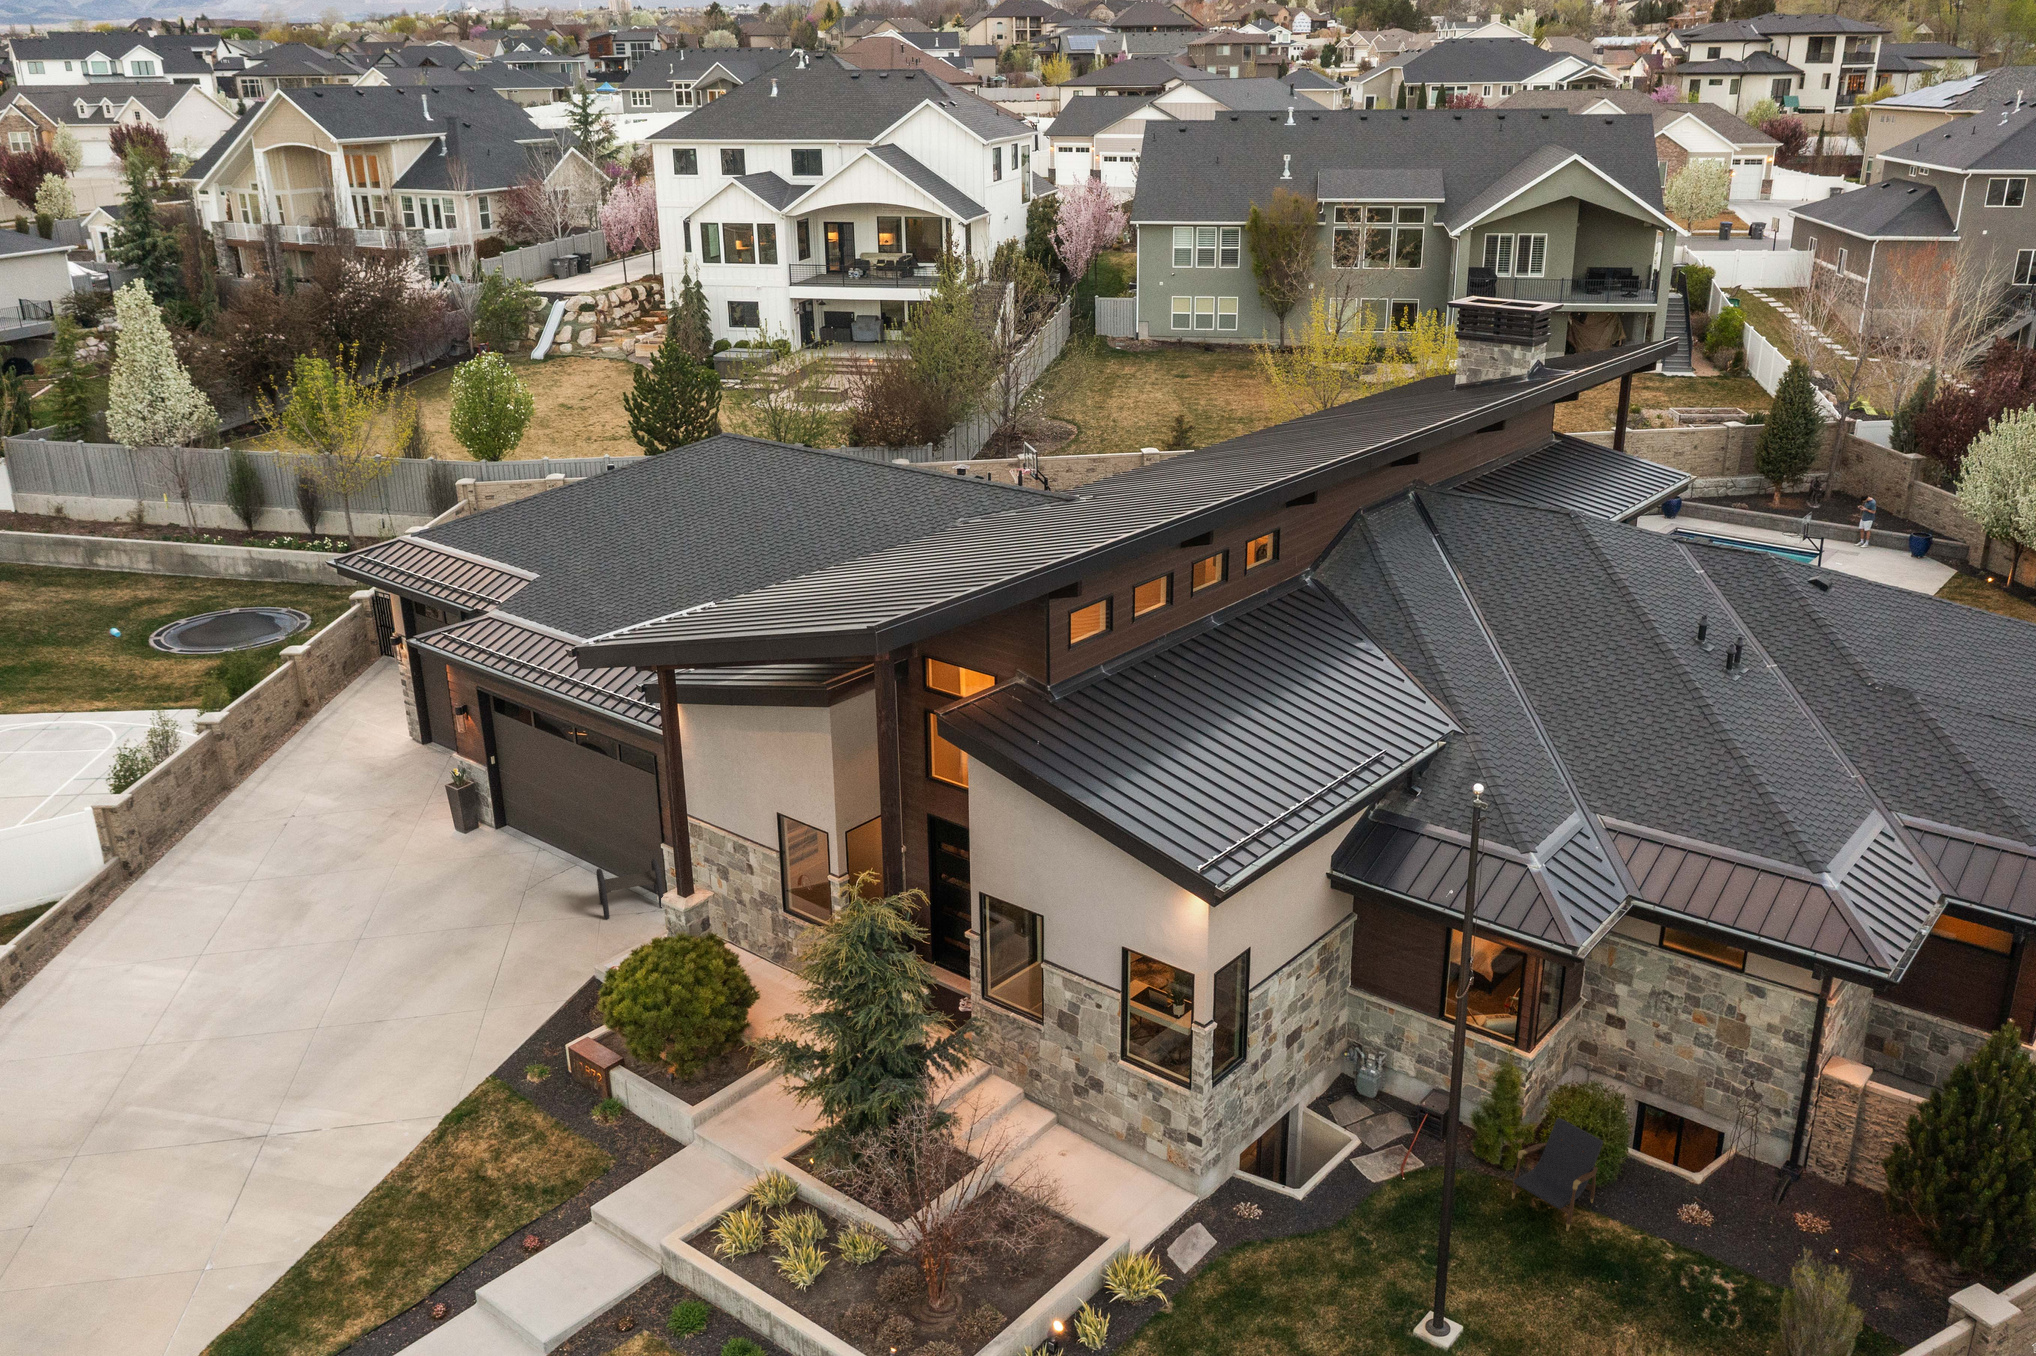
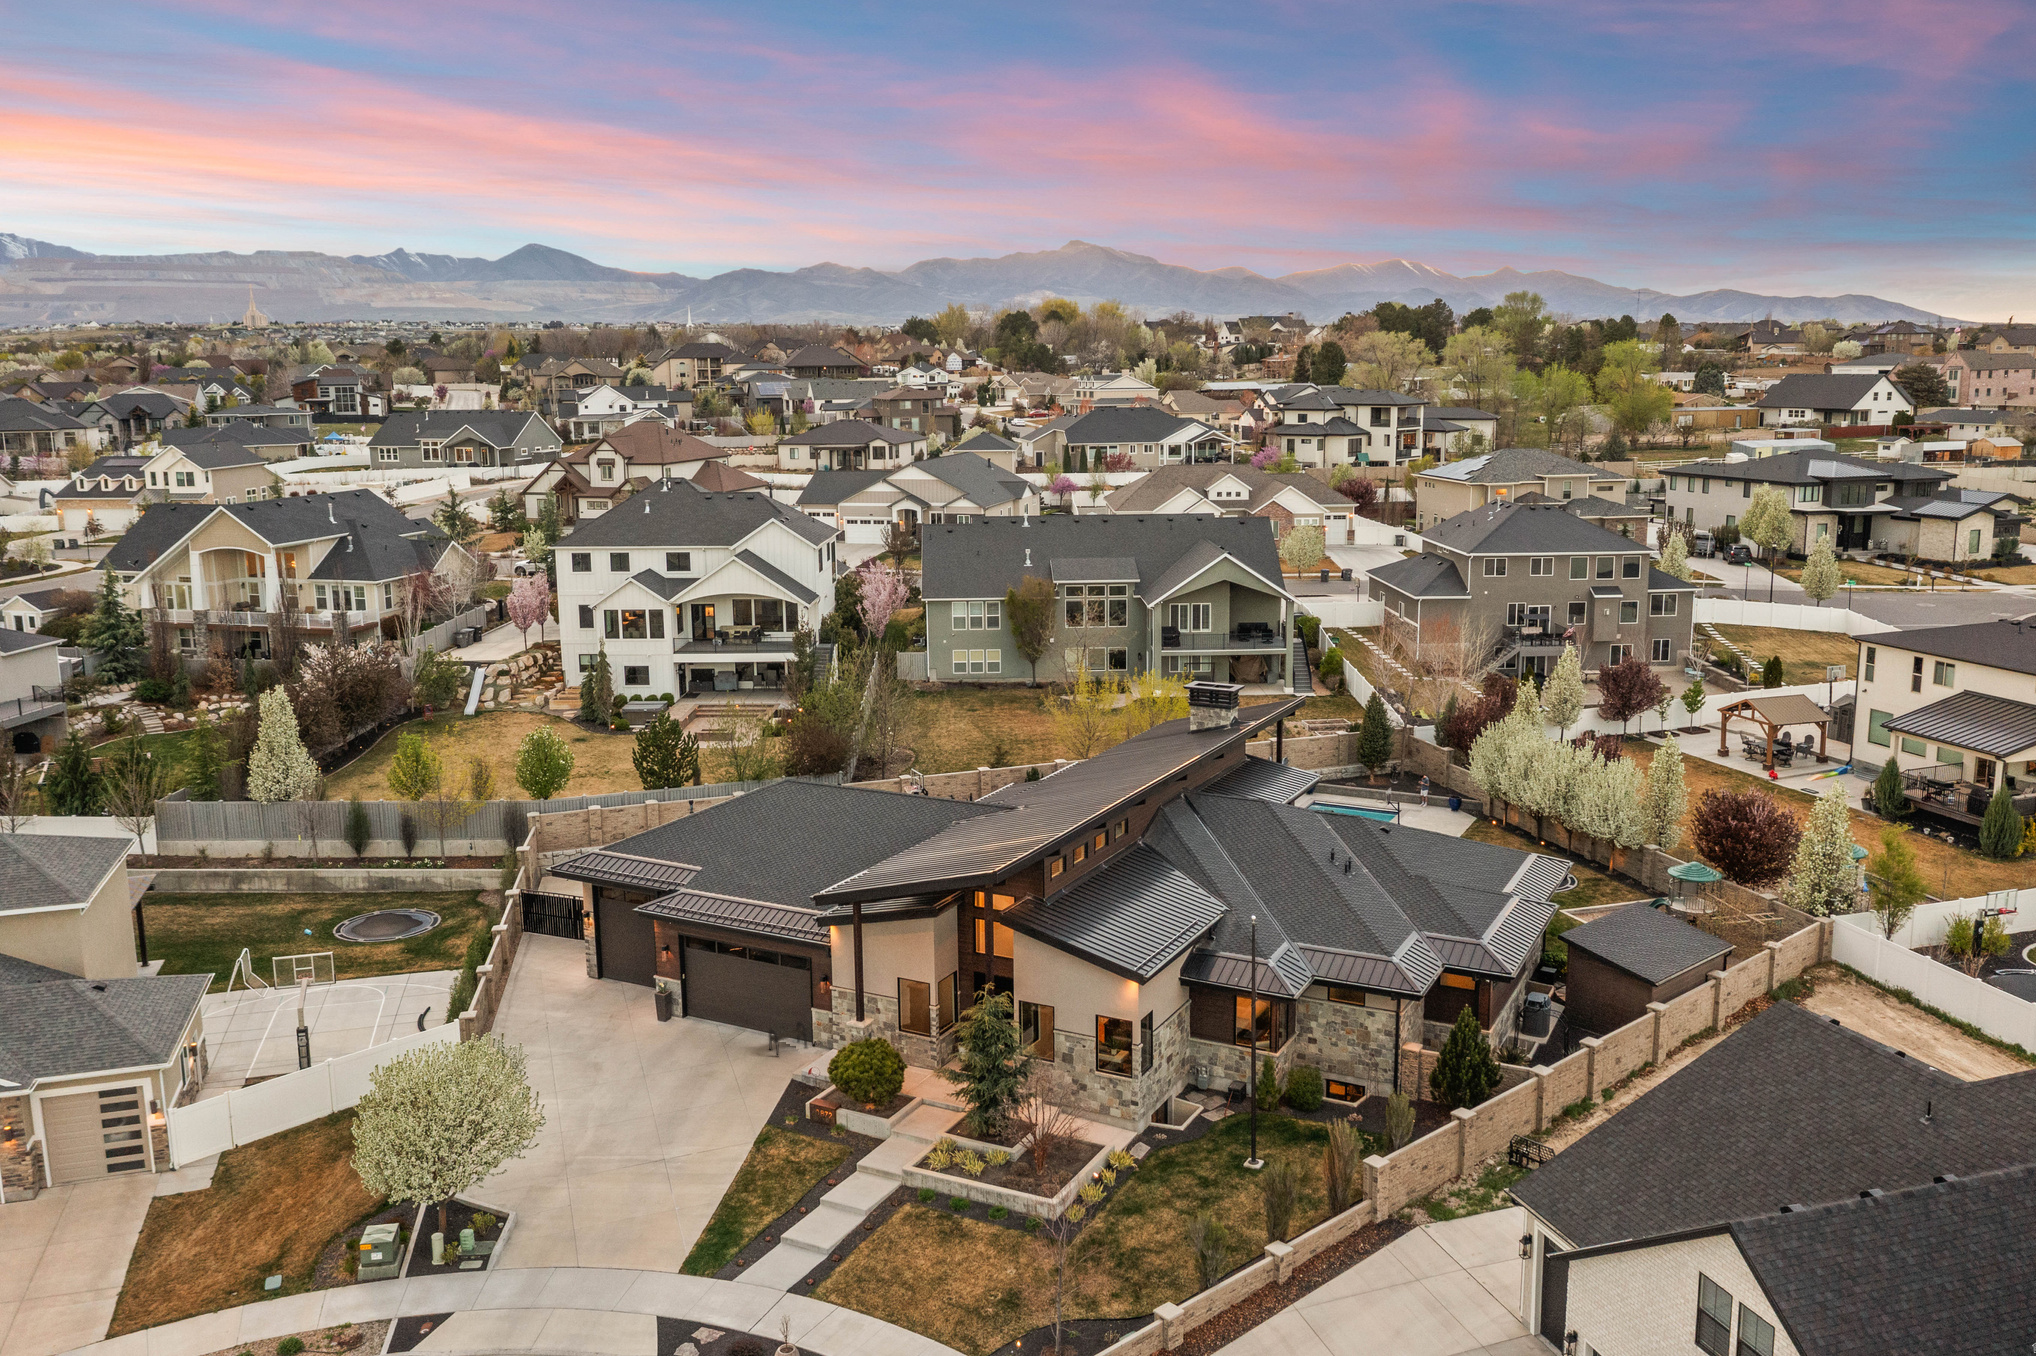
lounge chair: present [1512,1118,1603,1231] -> none [1277,1080,1313,1129]

